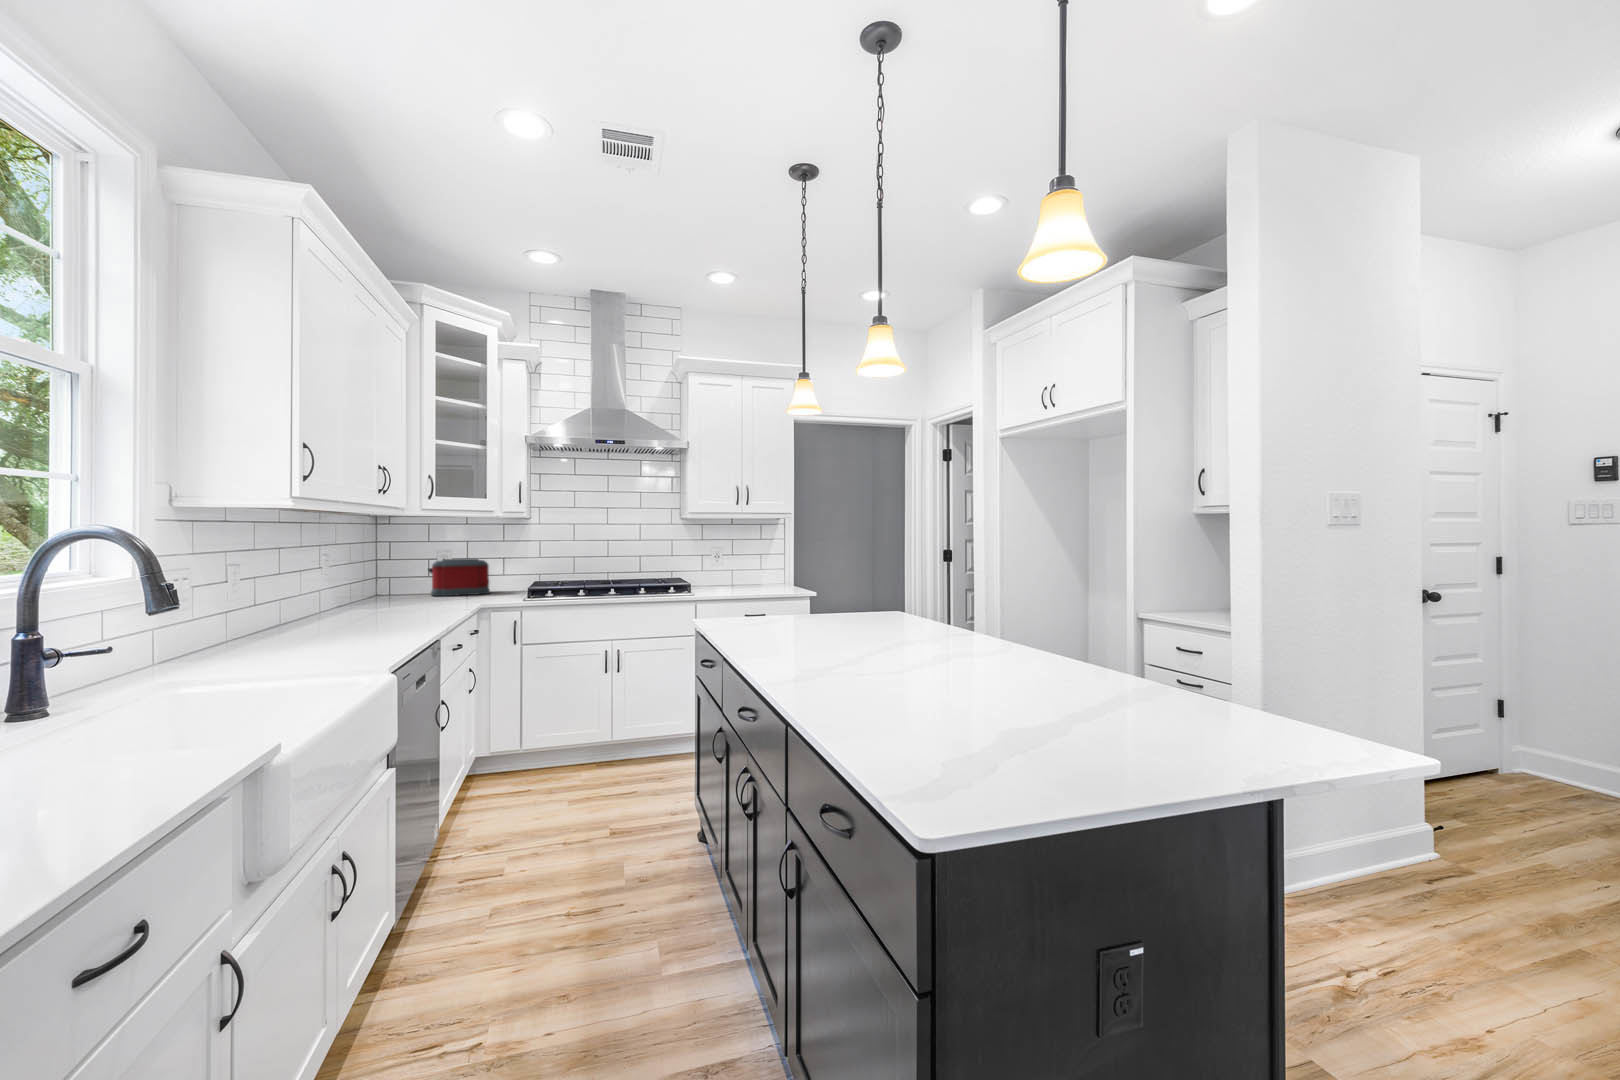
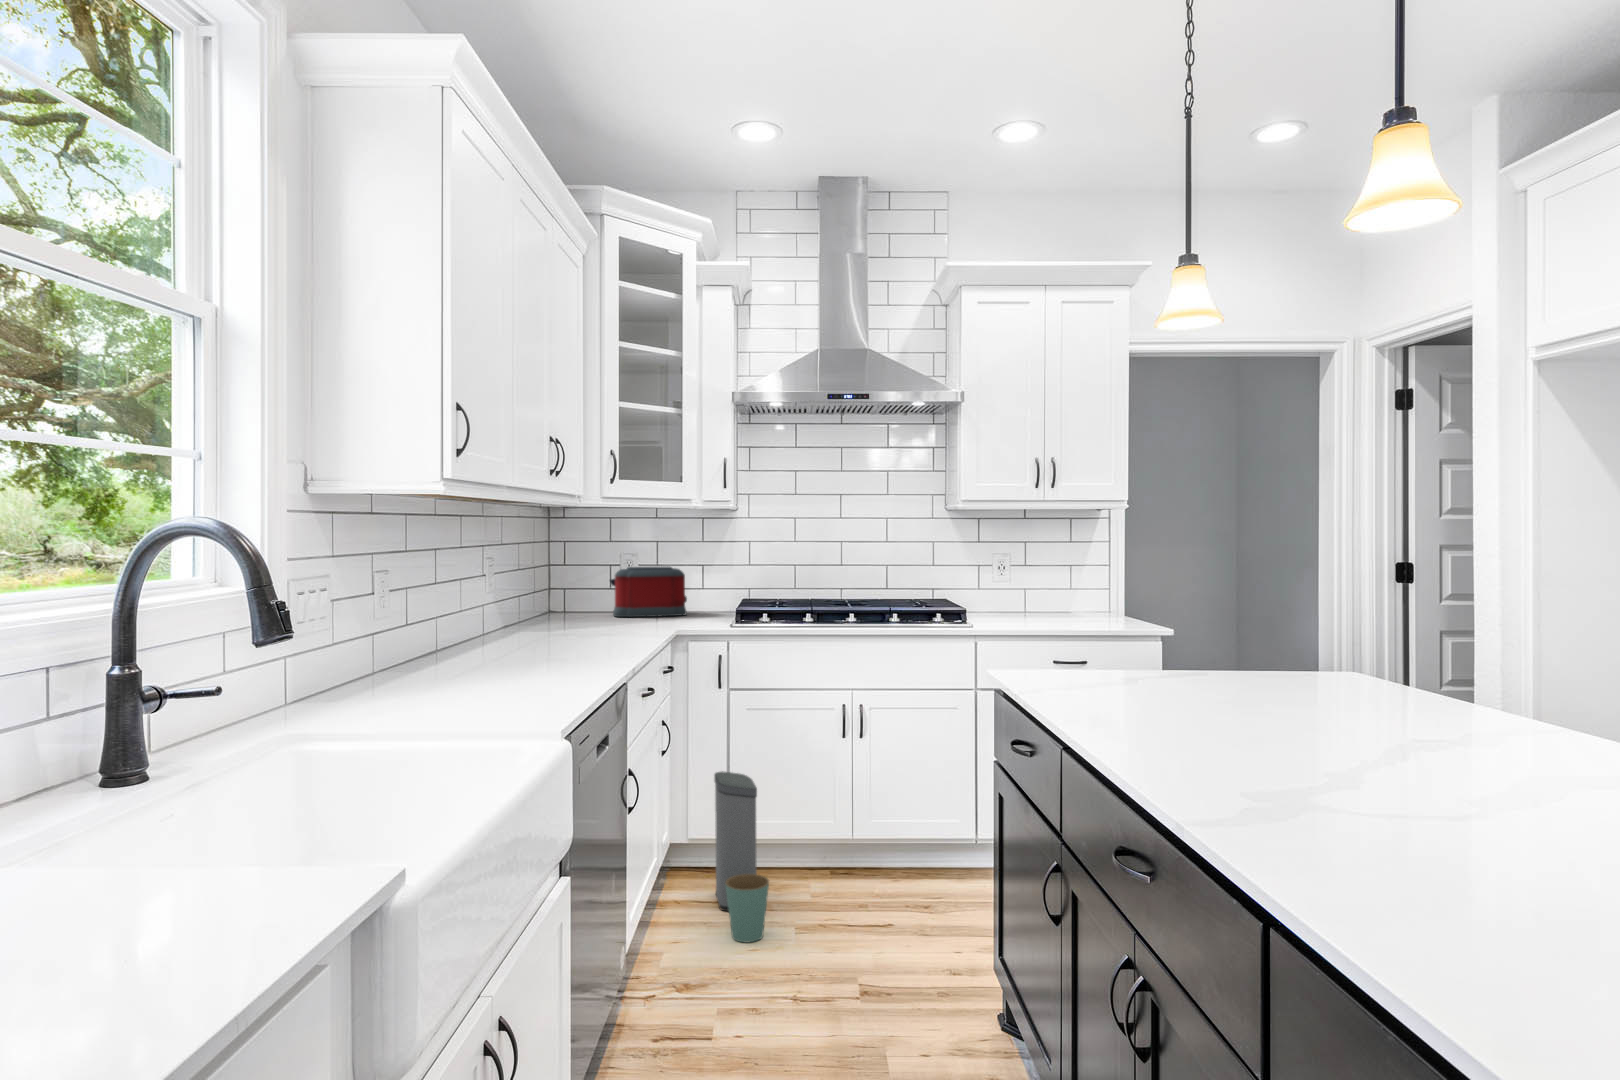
trash can: none [510,702,549,816] -> present [714,771,769,942]

